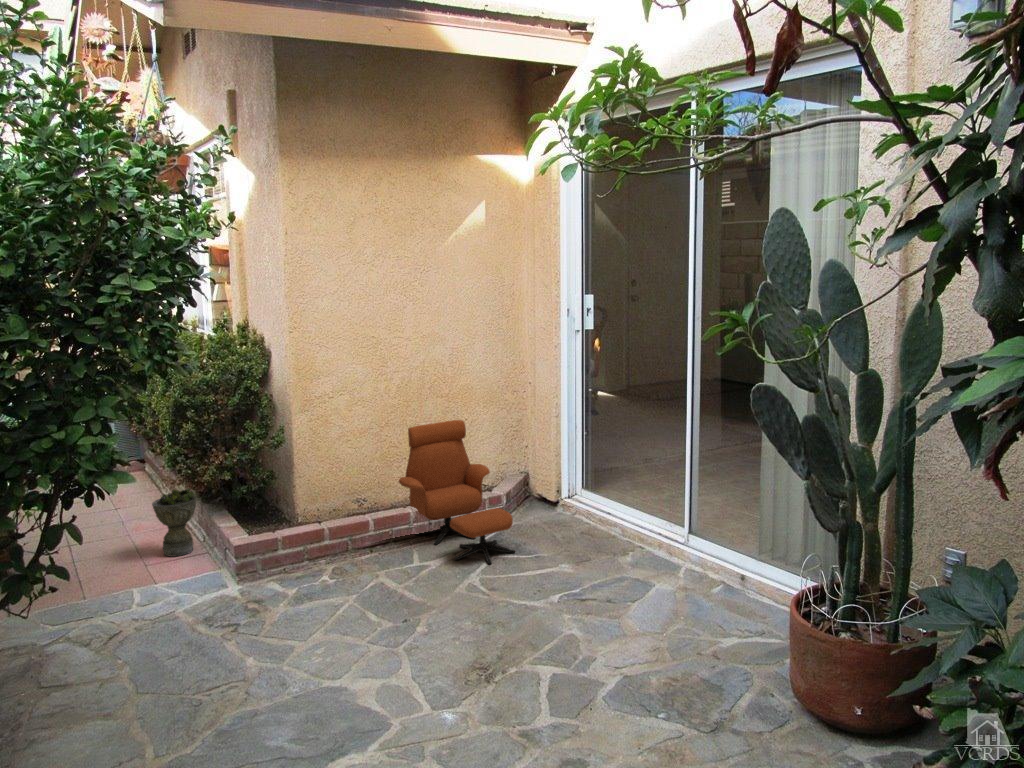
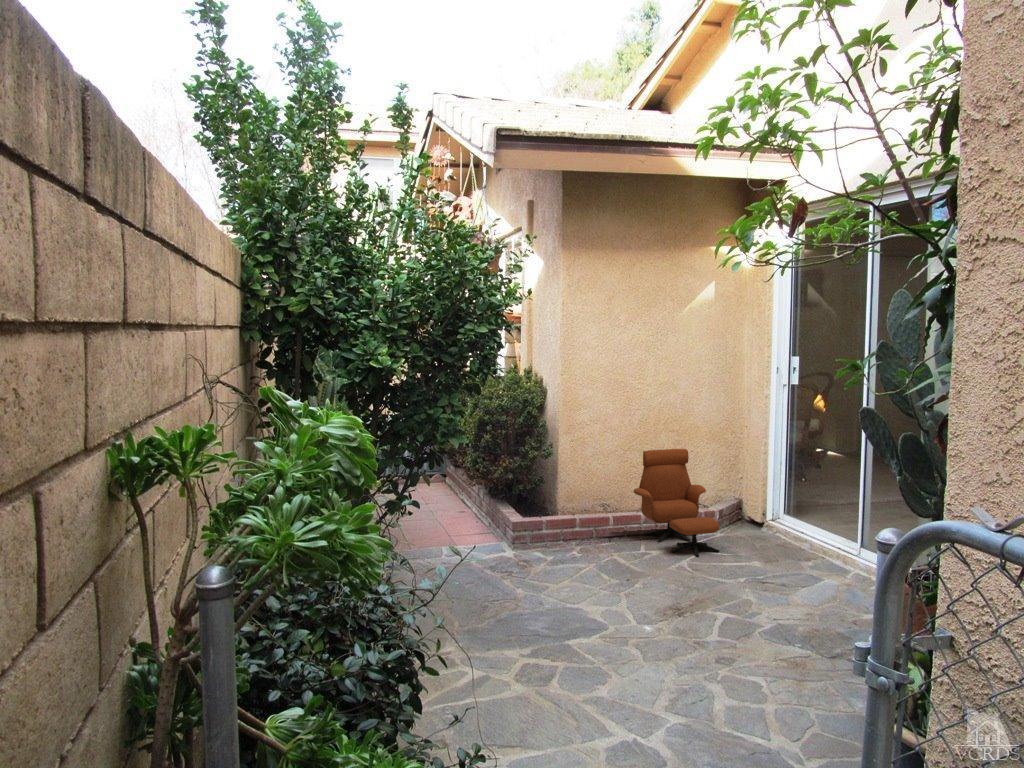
planter: present [152,488,196,557] -> none [459,483,488,531]

